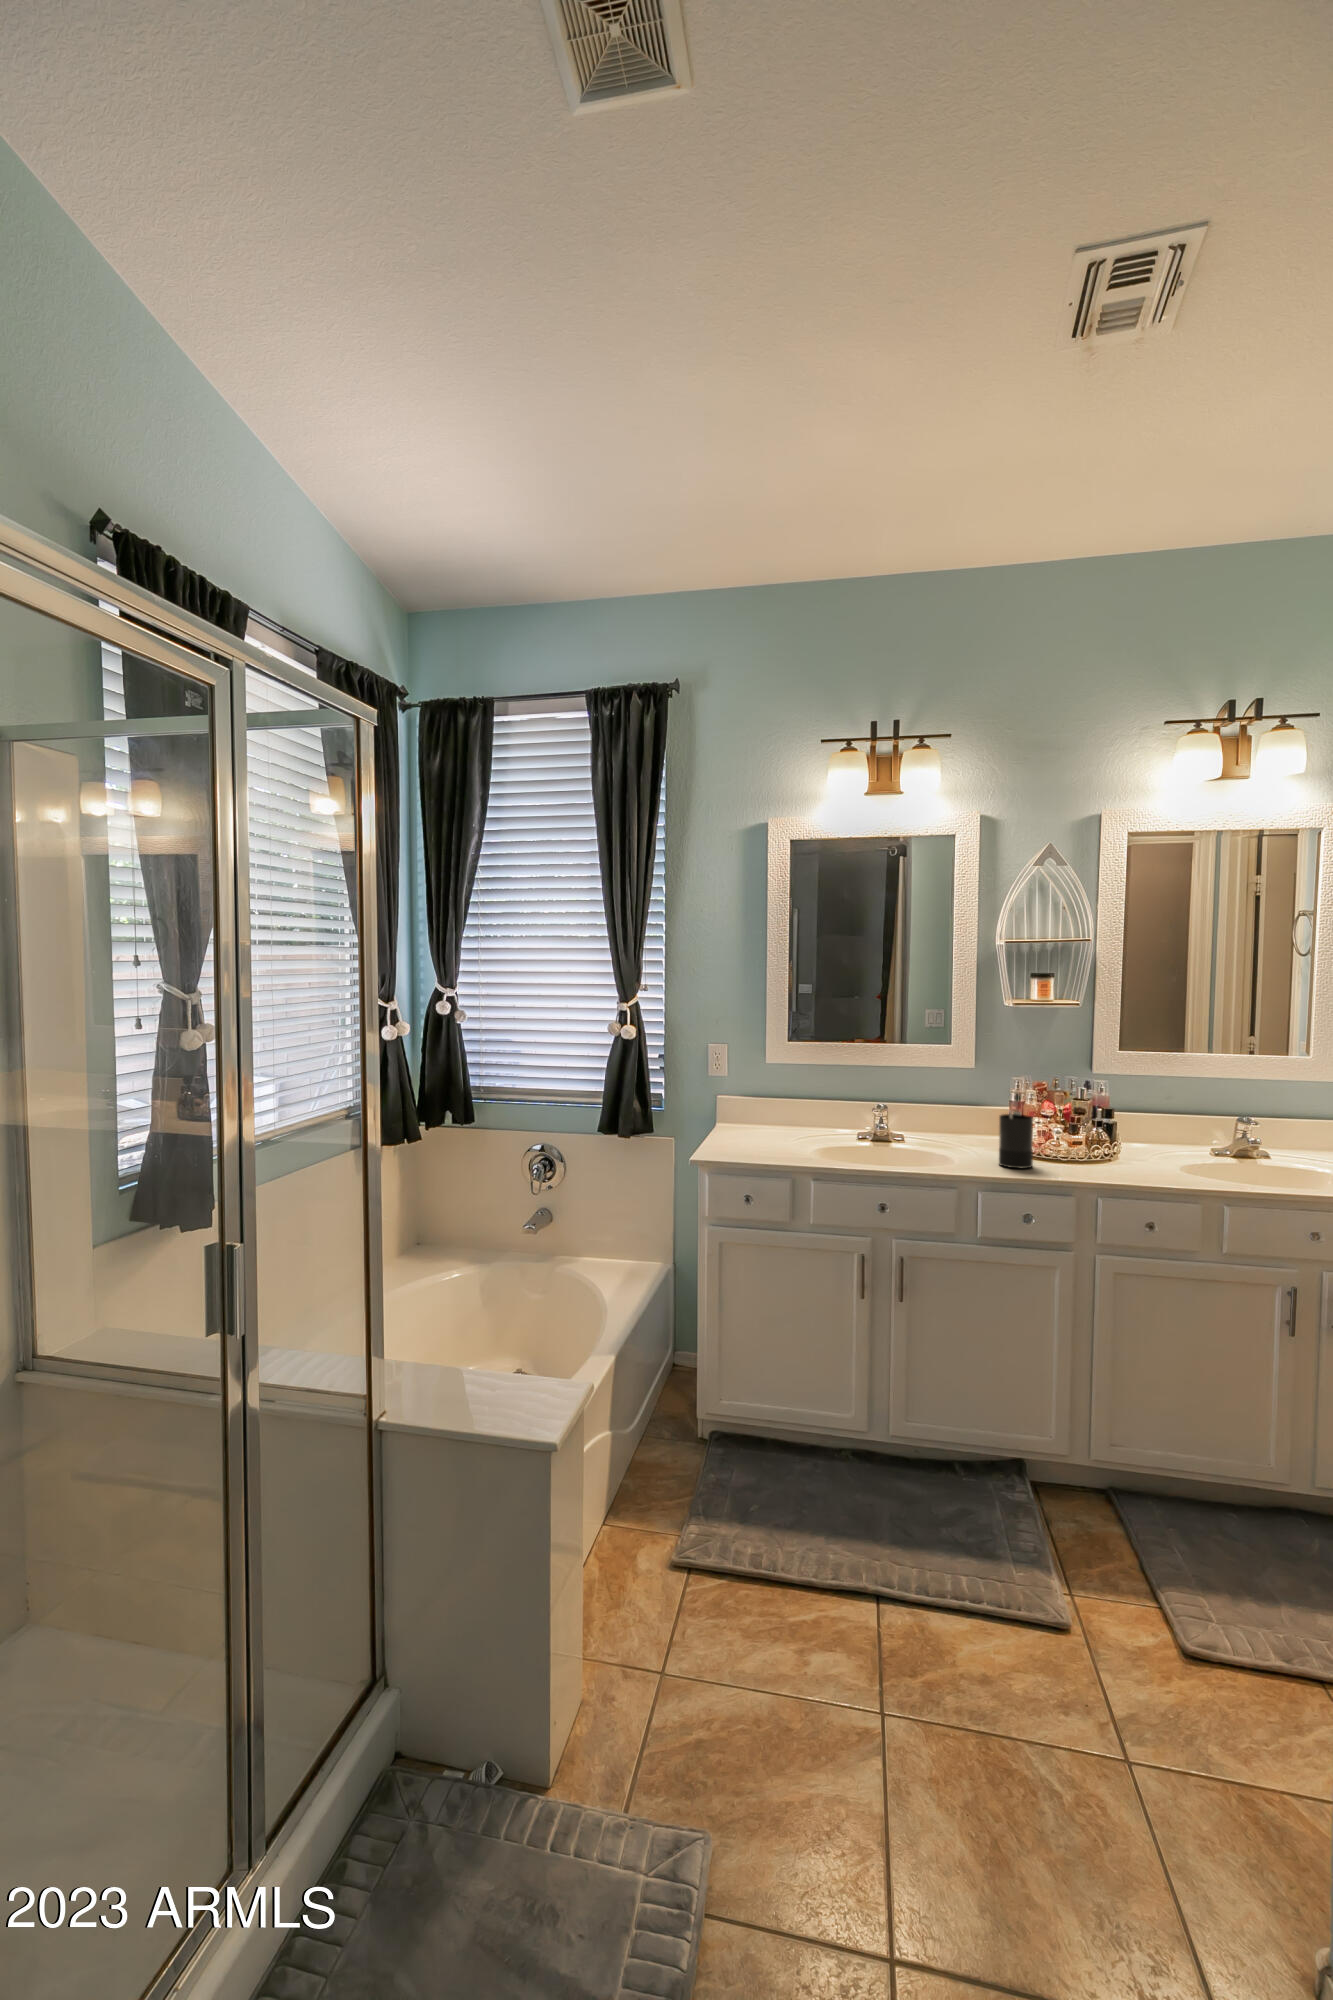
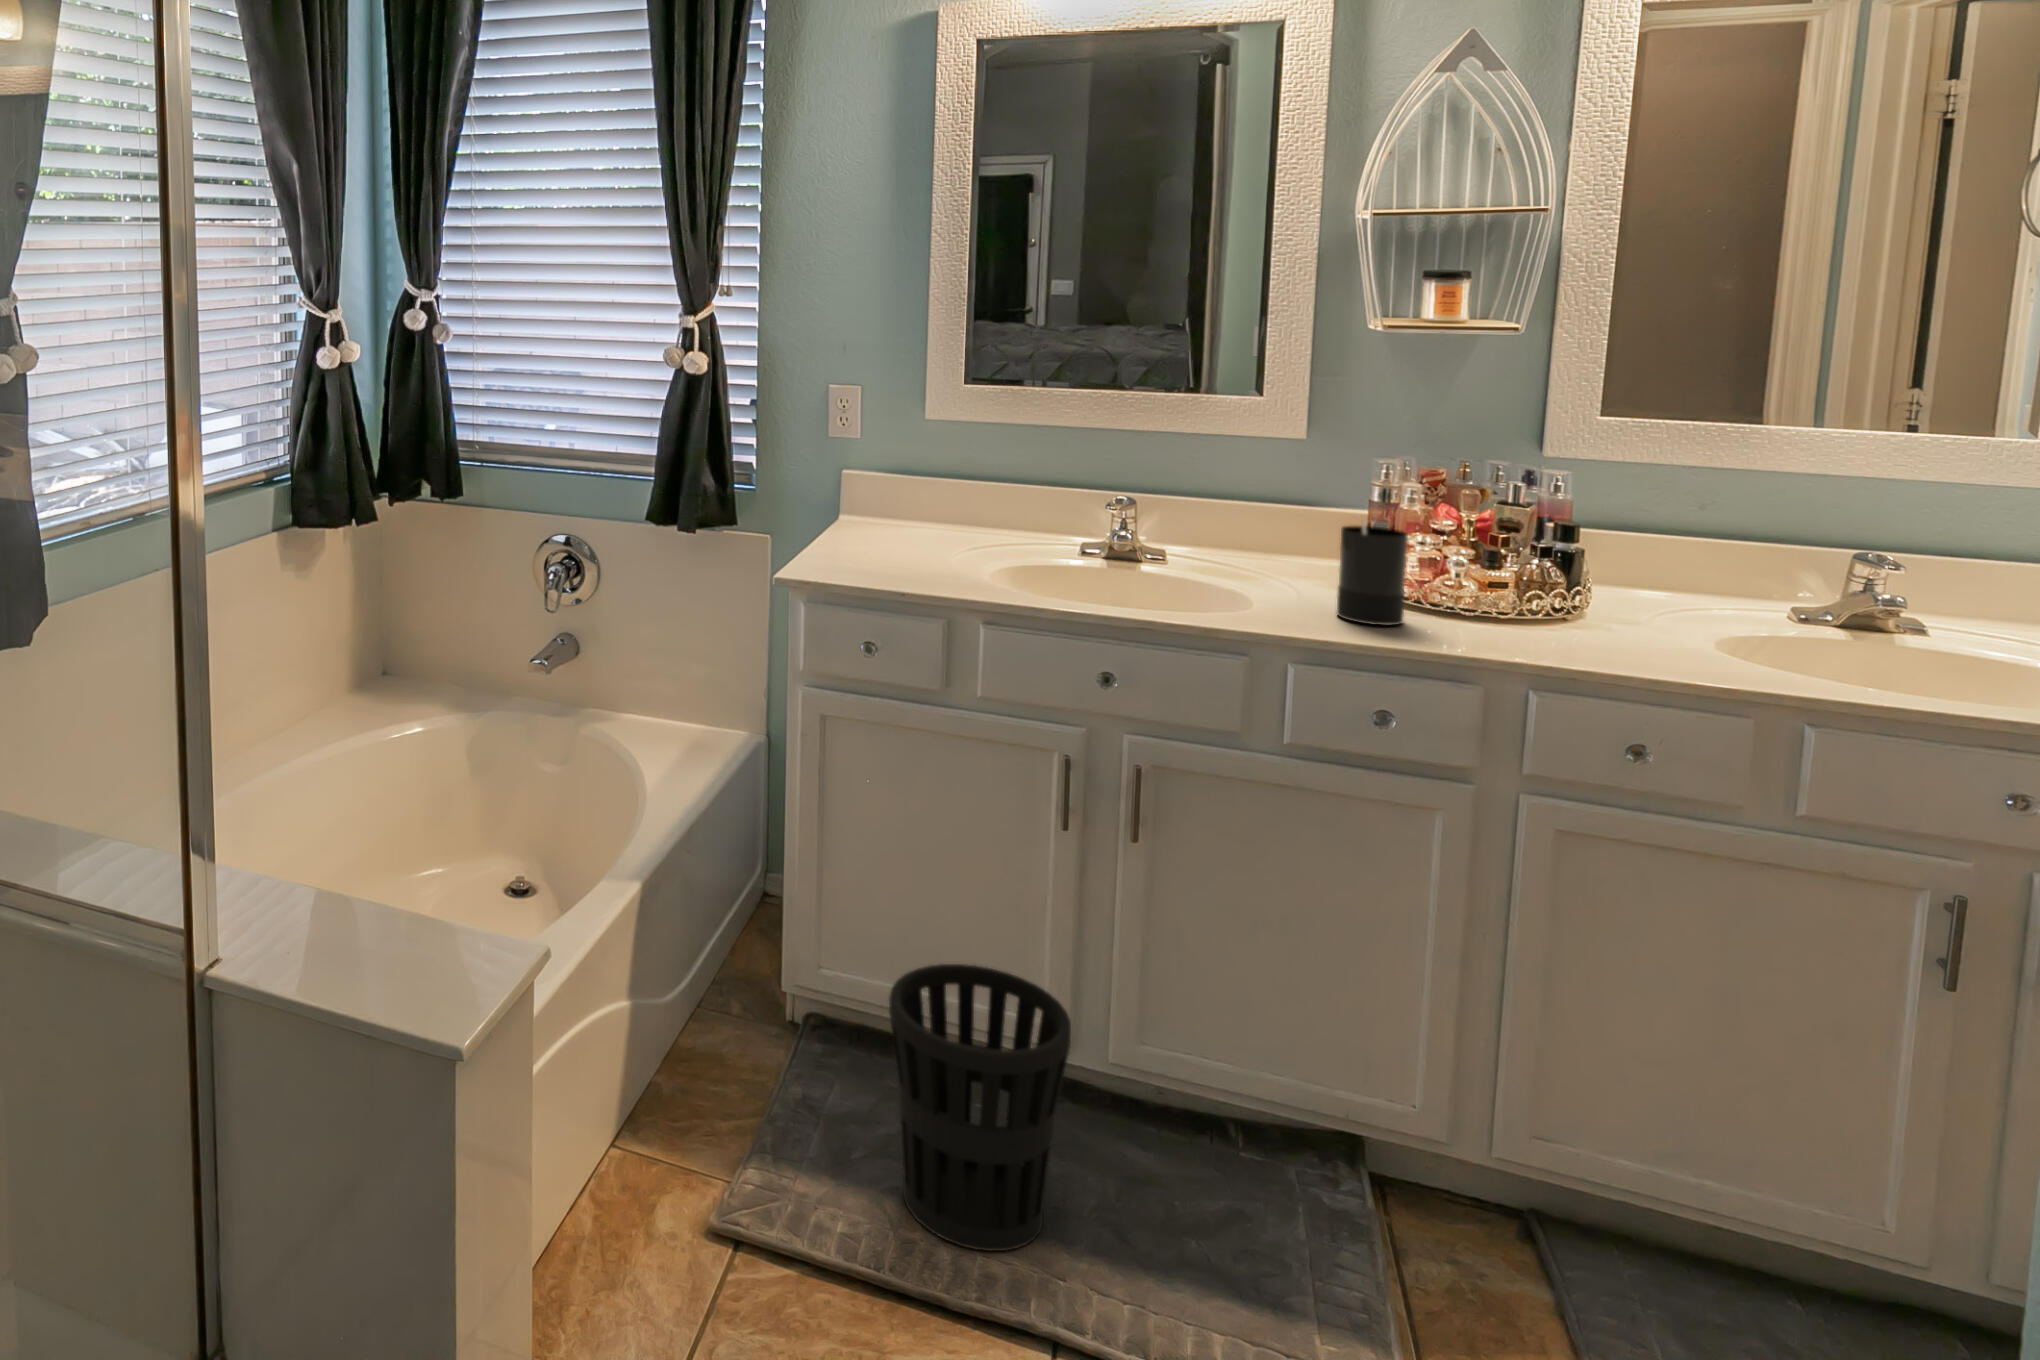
wastebasket: none [772,1383,875,1549] -> present [889,964,1071,1251]

